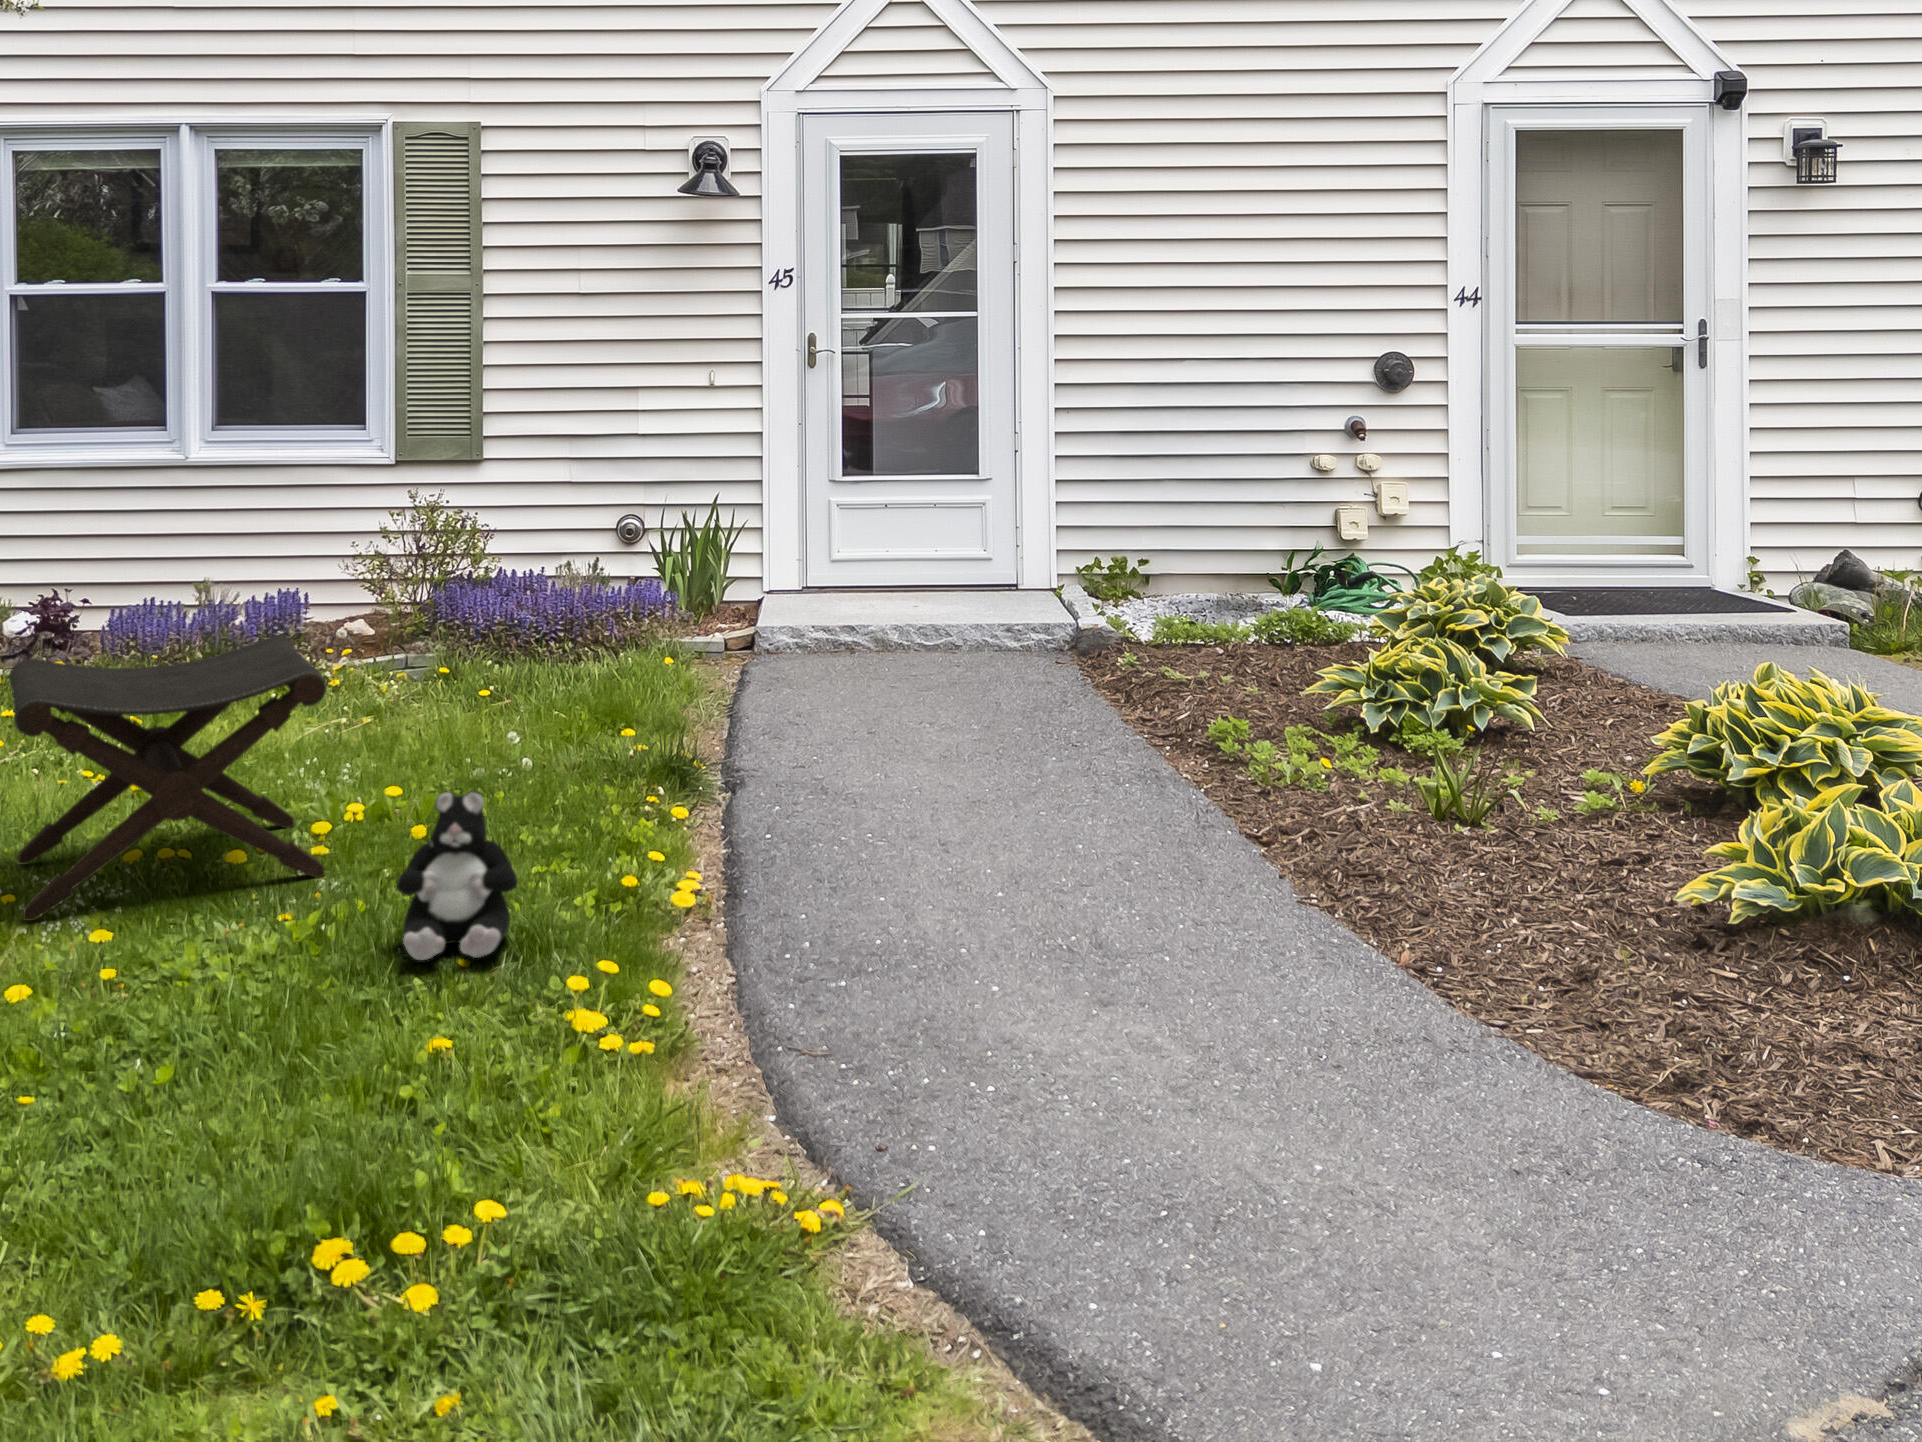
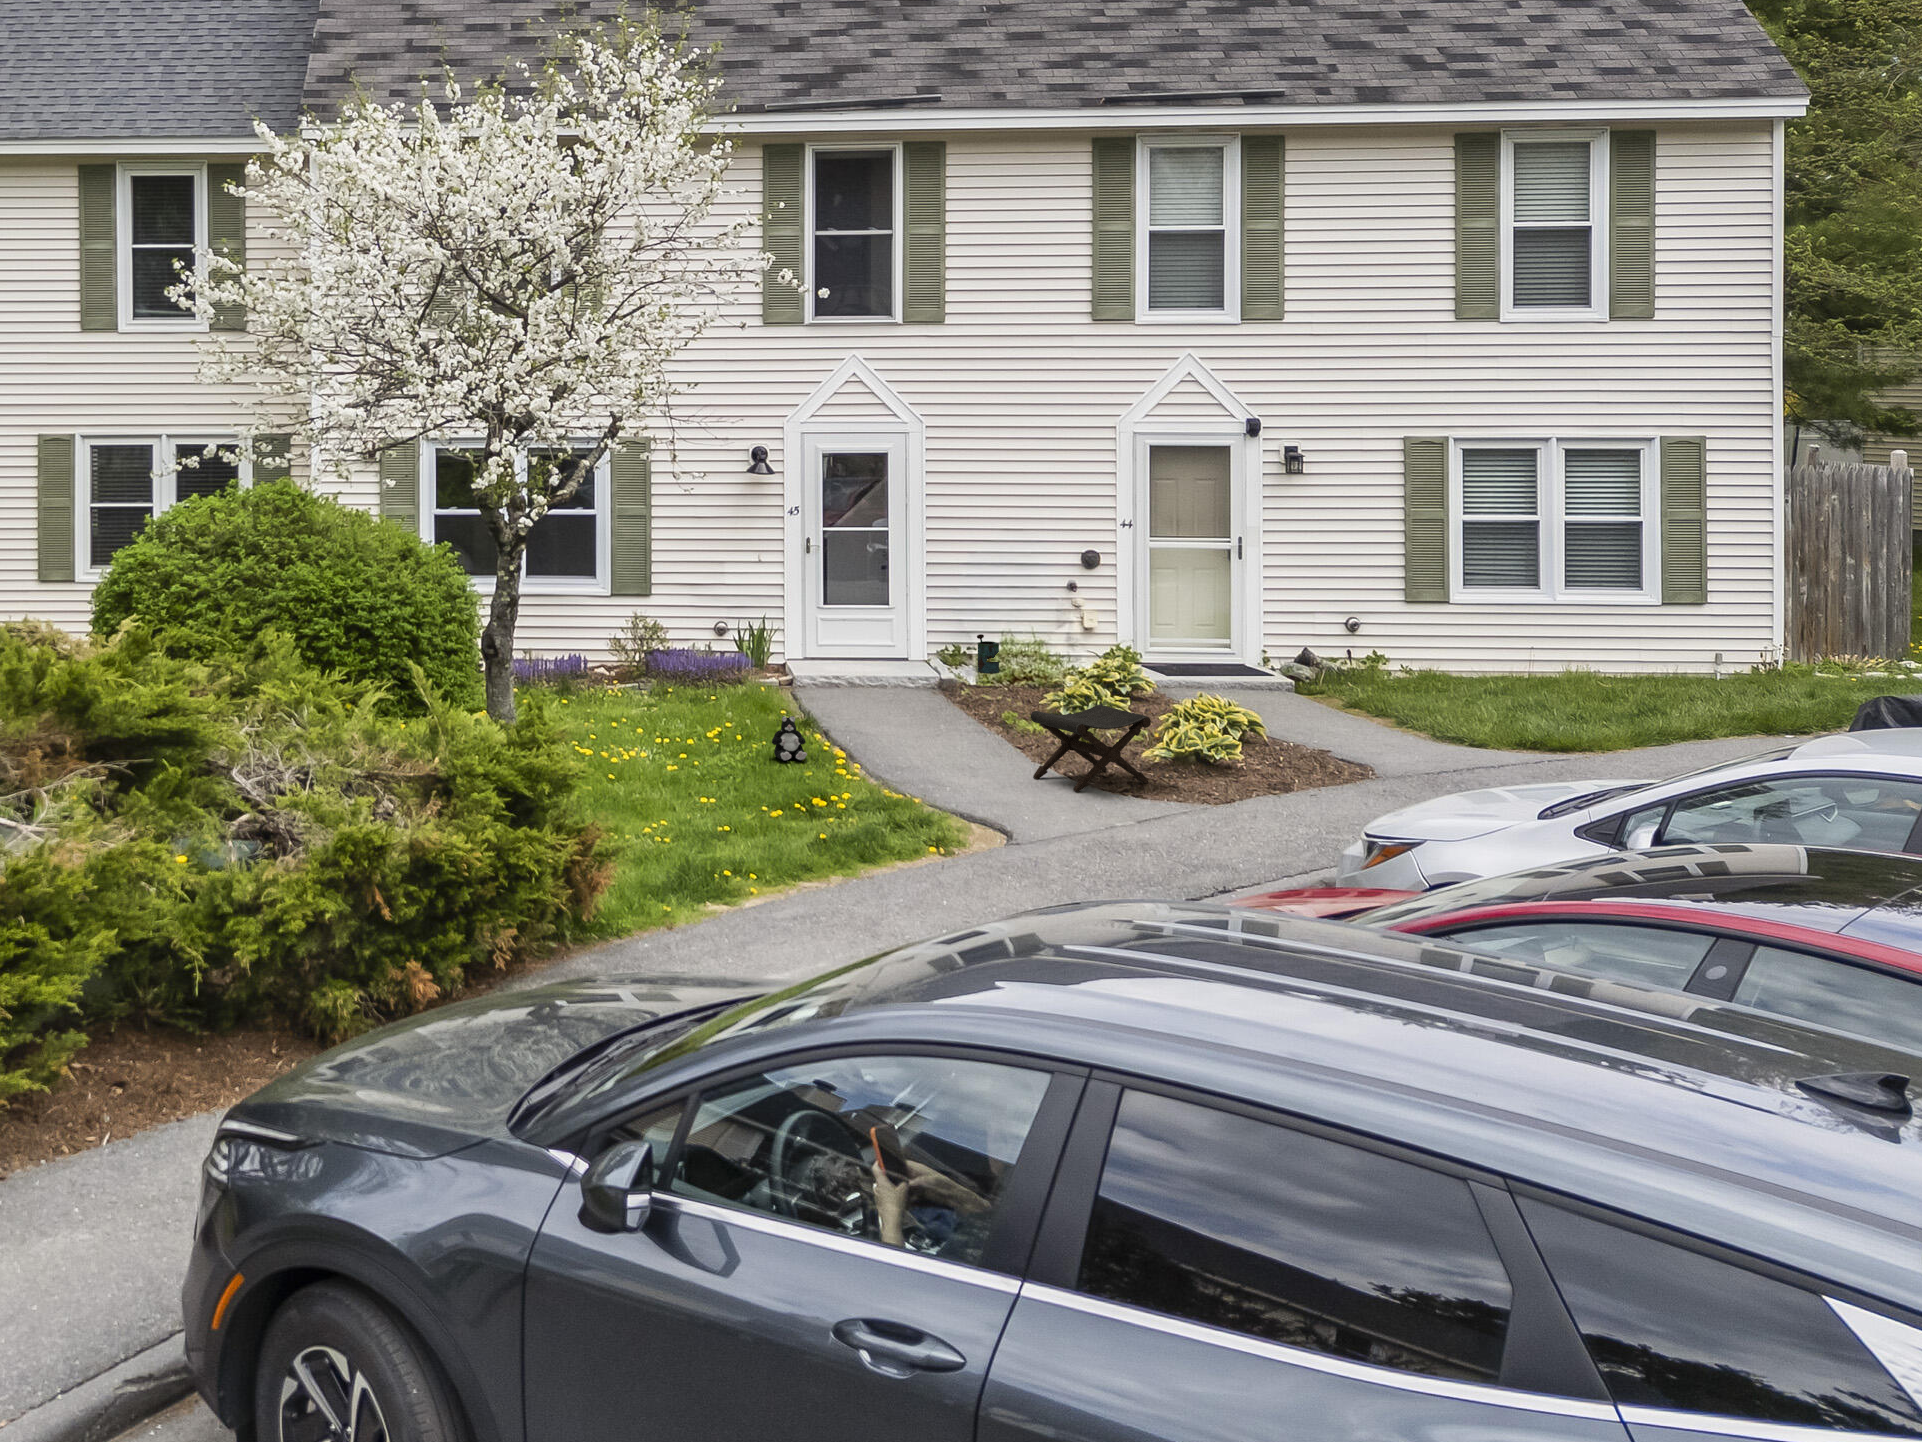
watering can: none [1162,530,1209,612] -> present [977,634,999,673]
footstool: present [9,636,327,921] -> present [1031,705,1151,792]

